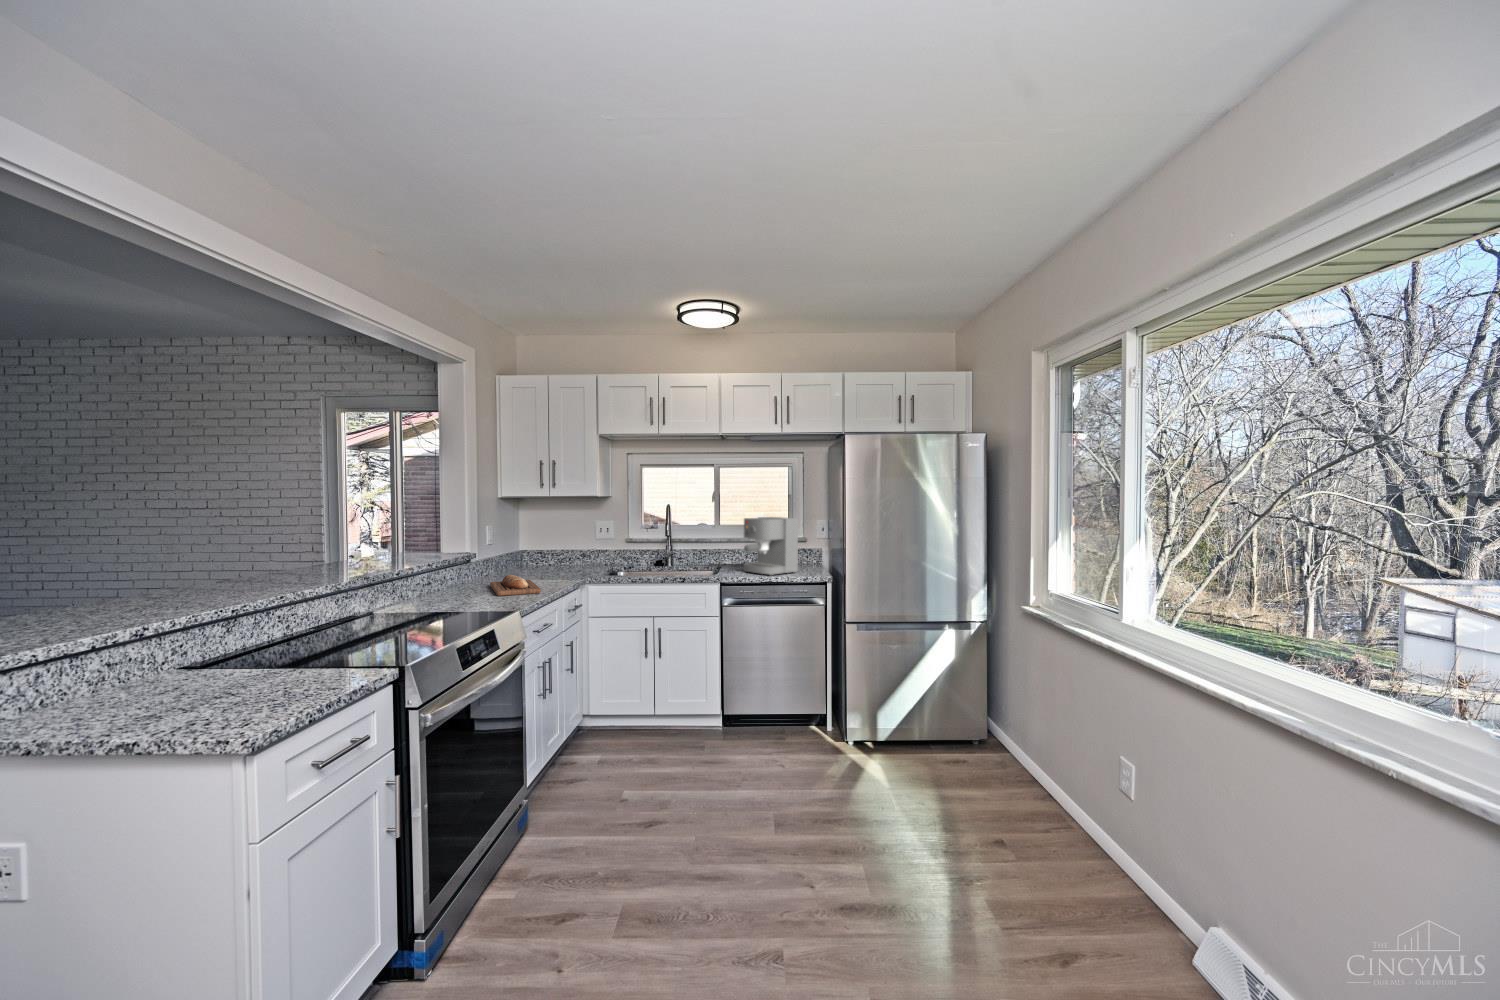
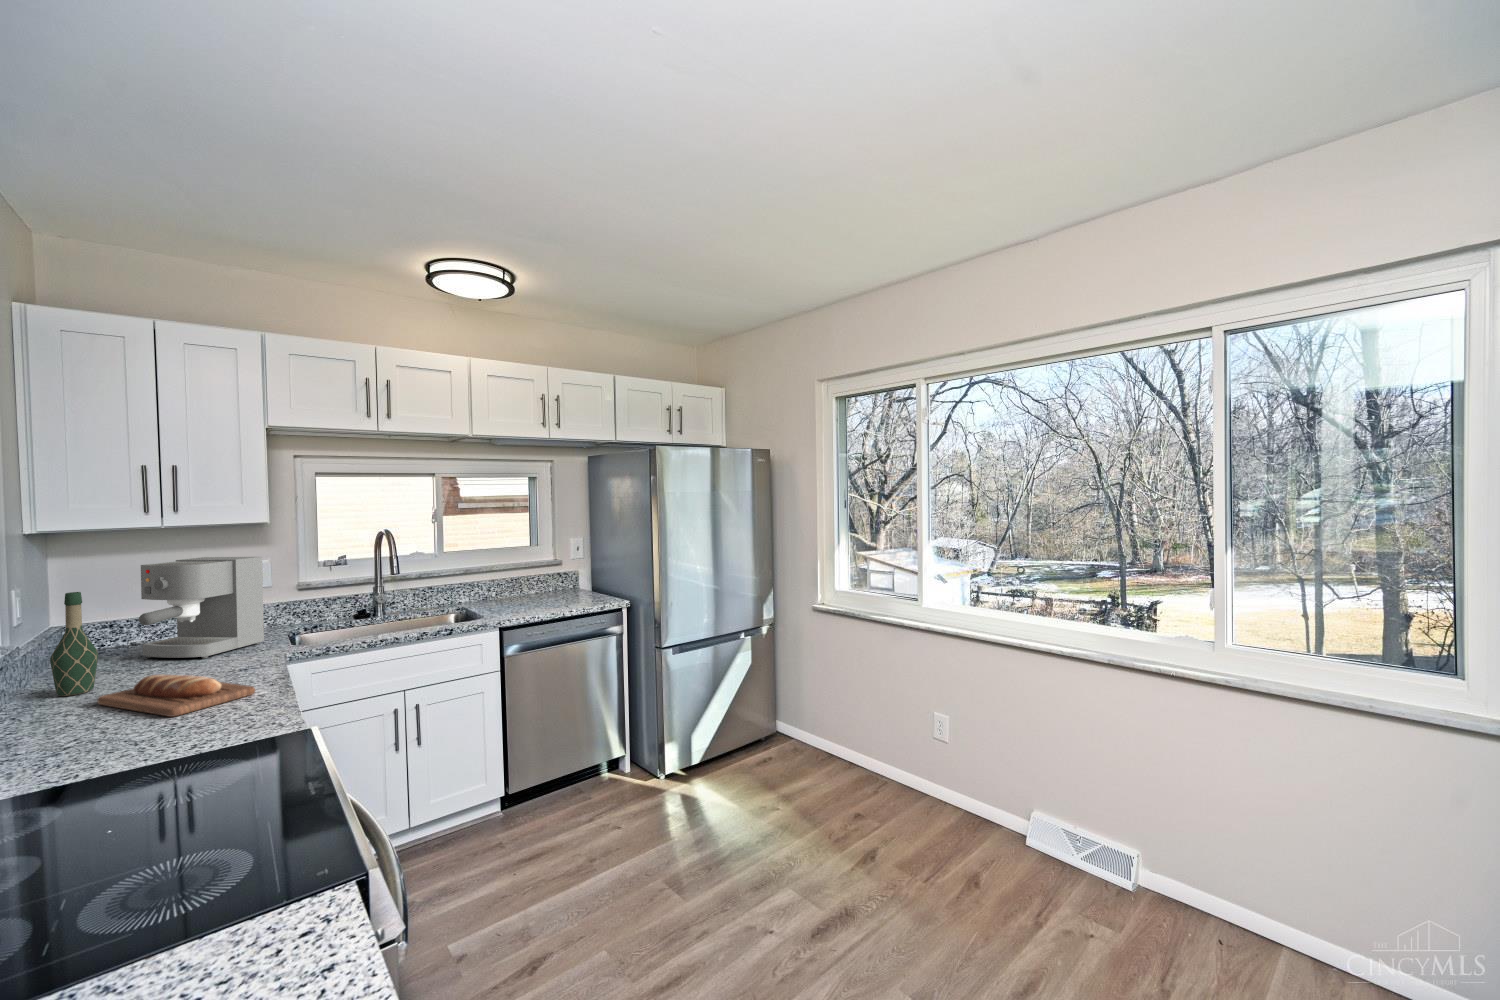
coffee maker: present [743,517,798,576] -> present [139,557,264,659]
wine bottle: none [486,527,504,581] -> present [50,592,98,696]

